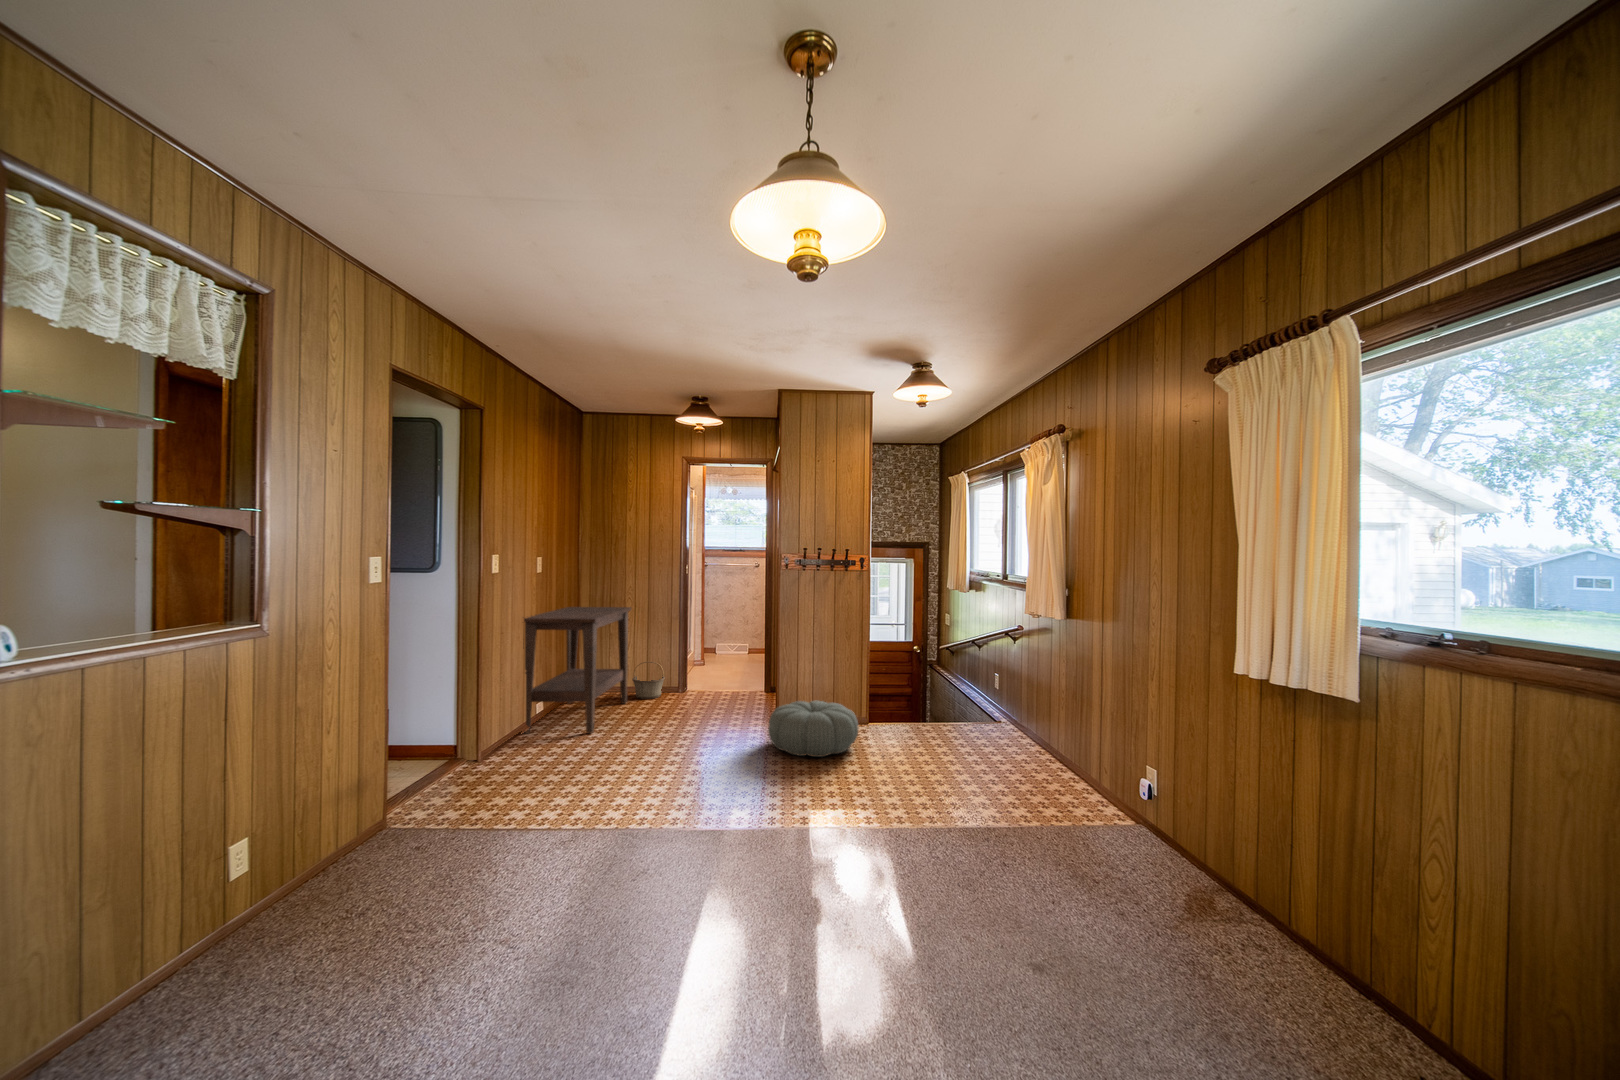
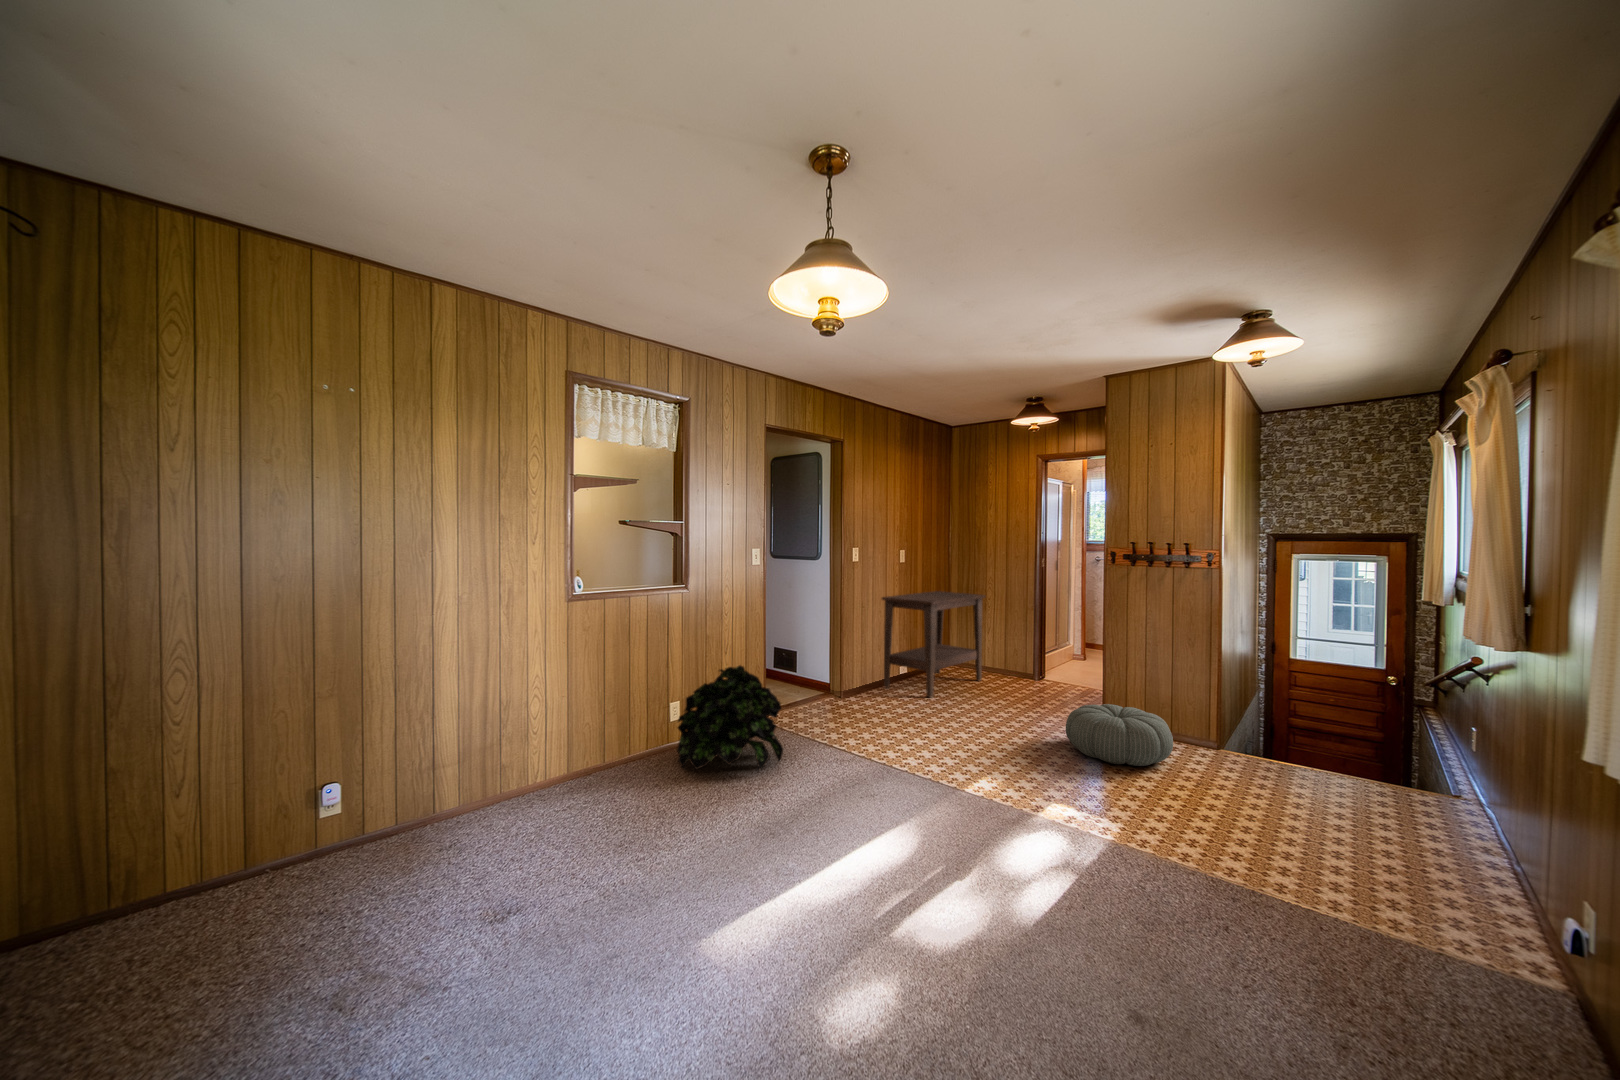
basket: present [632,662,665,699] -> none [990,647,1021,681]
potted plant: none [253,743,485,953] -> present [677,665,784,770]

